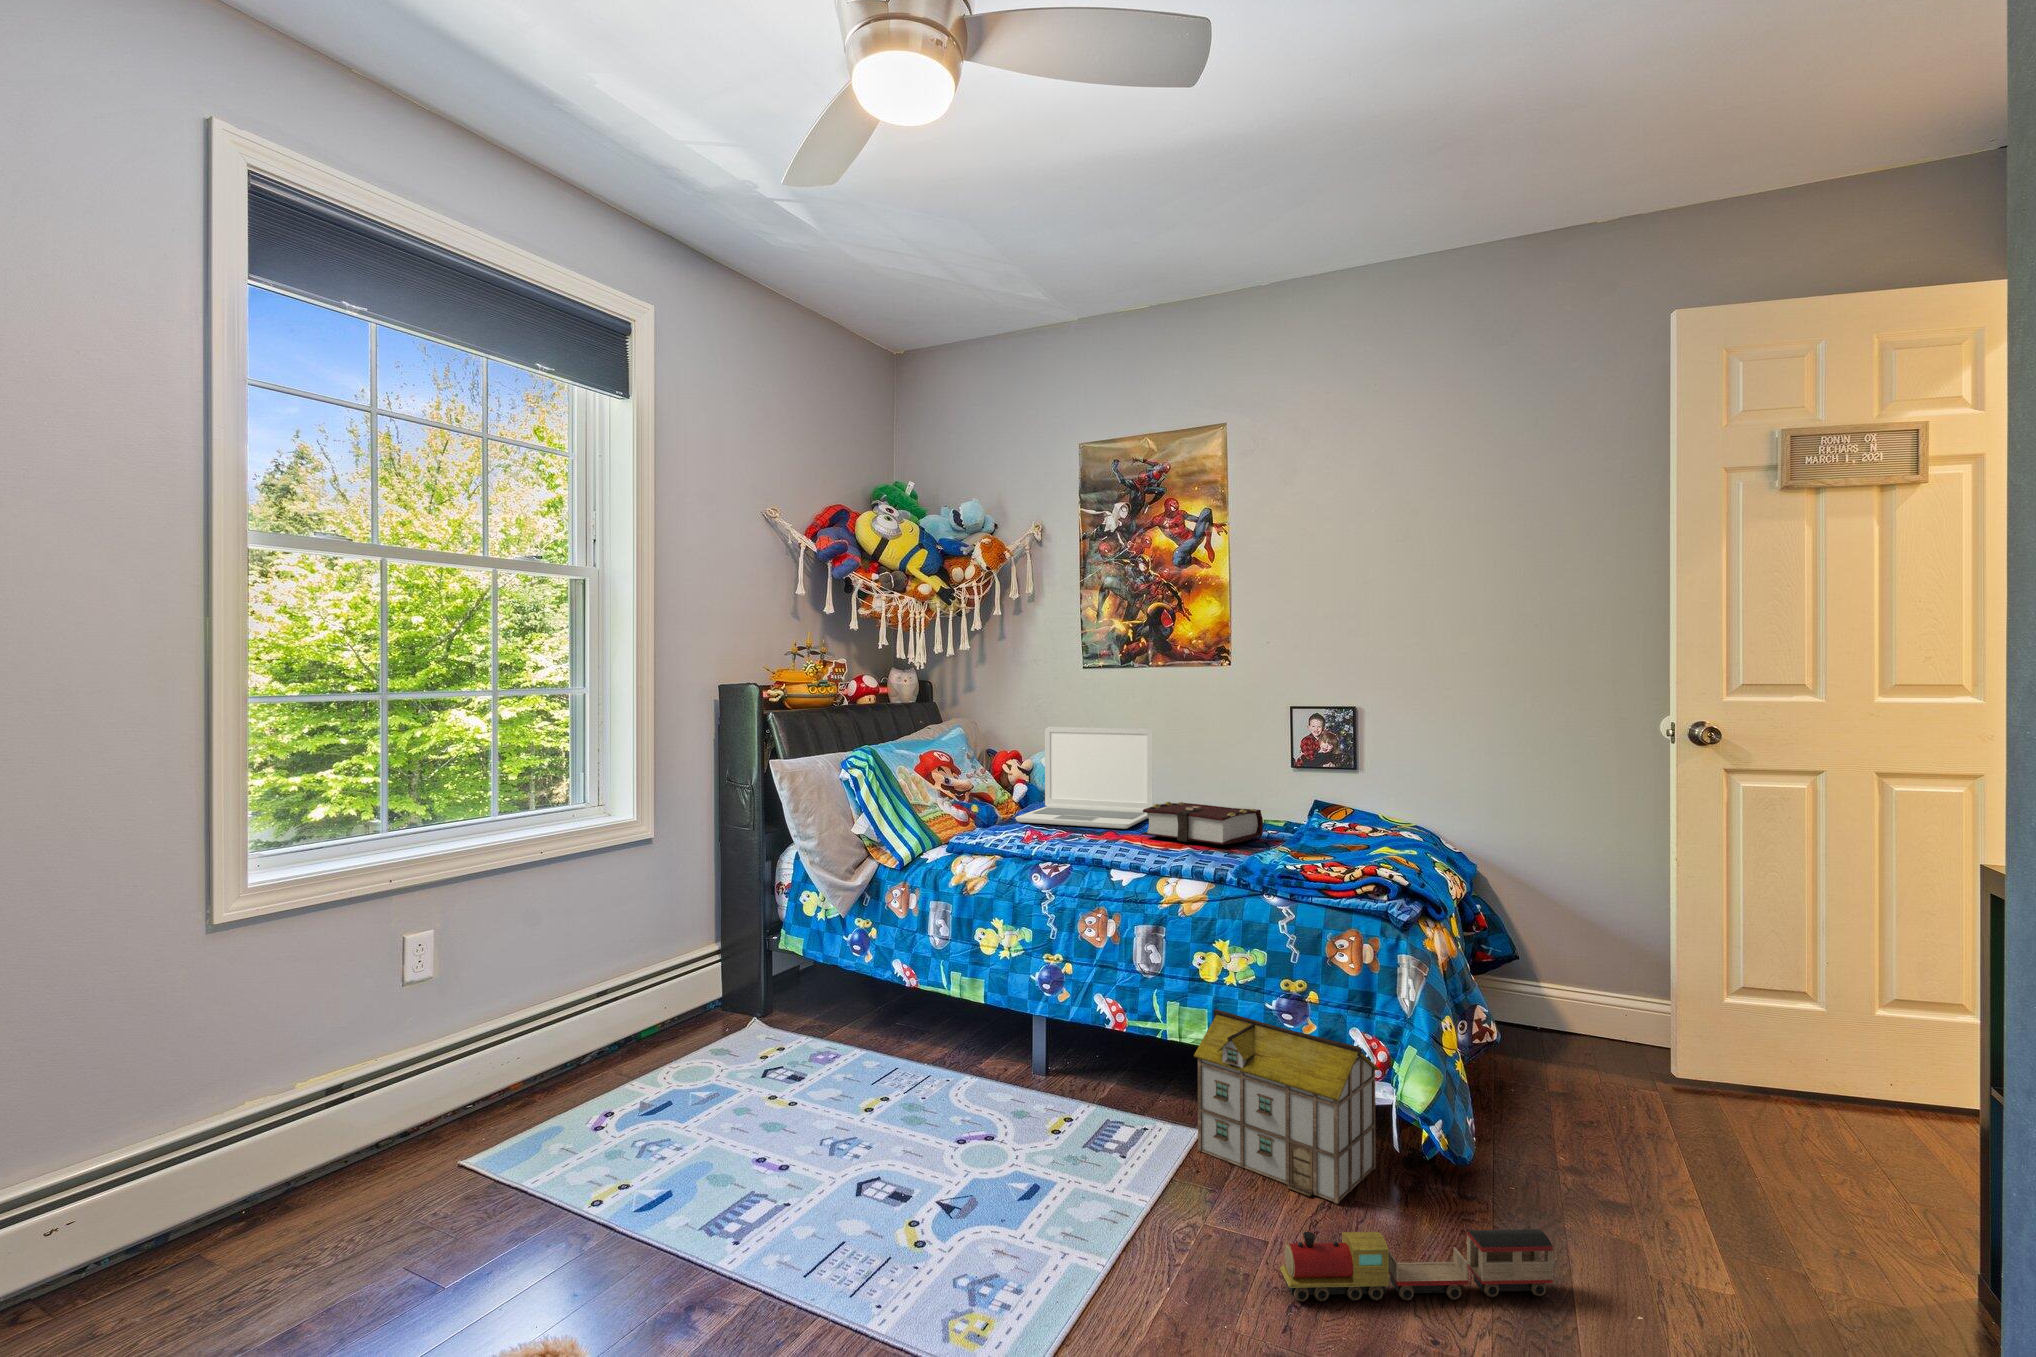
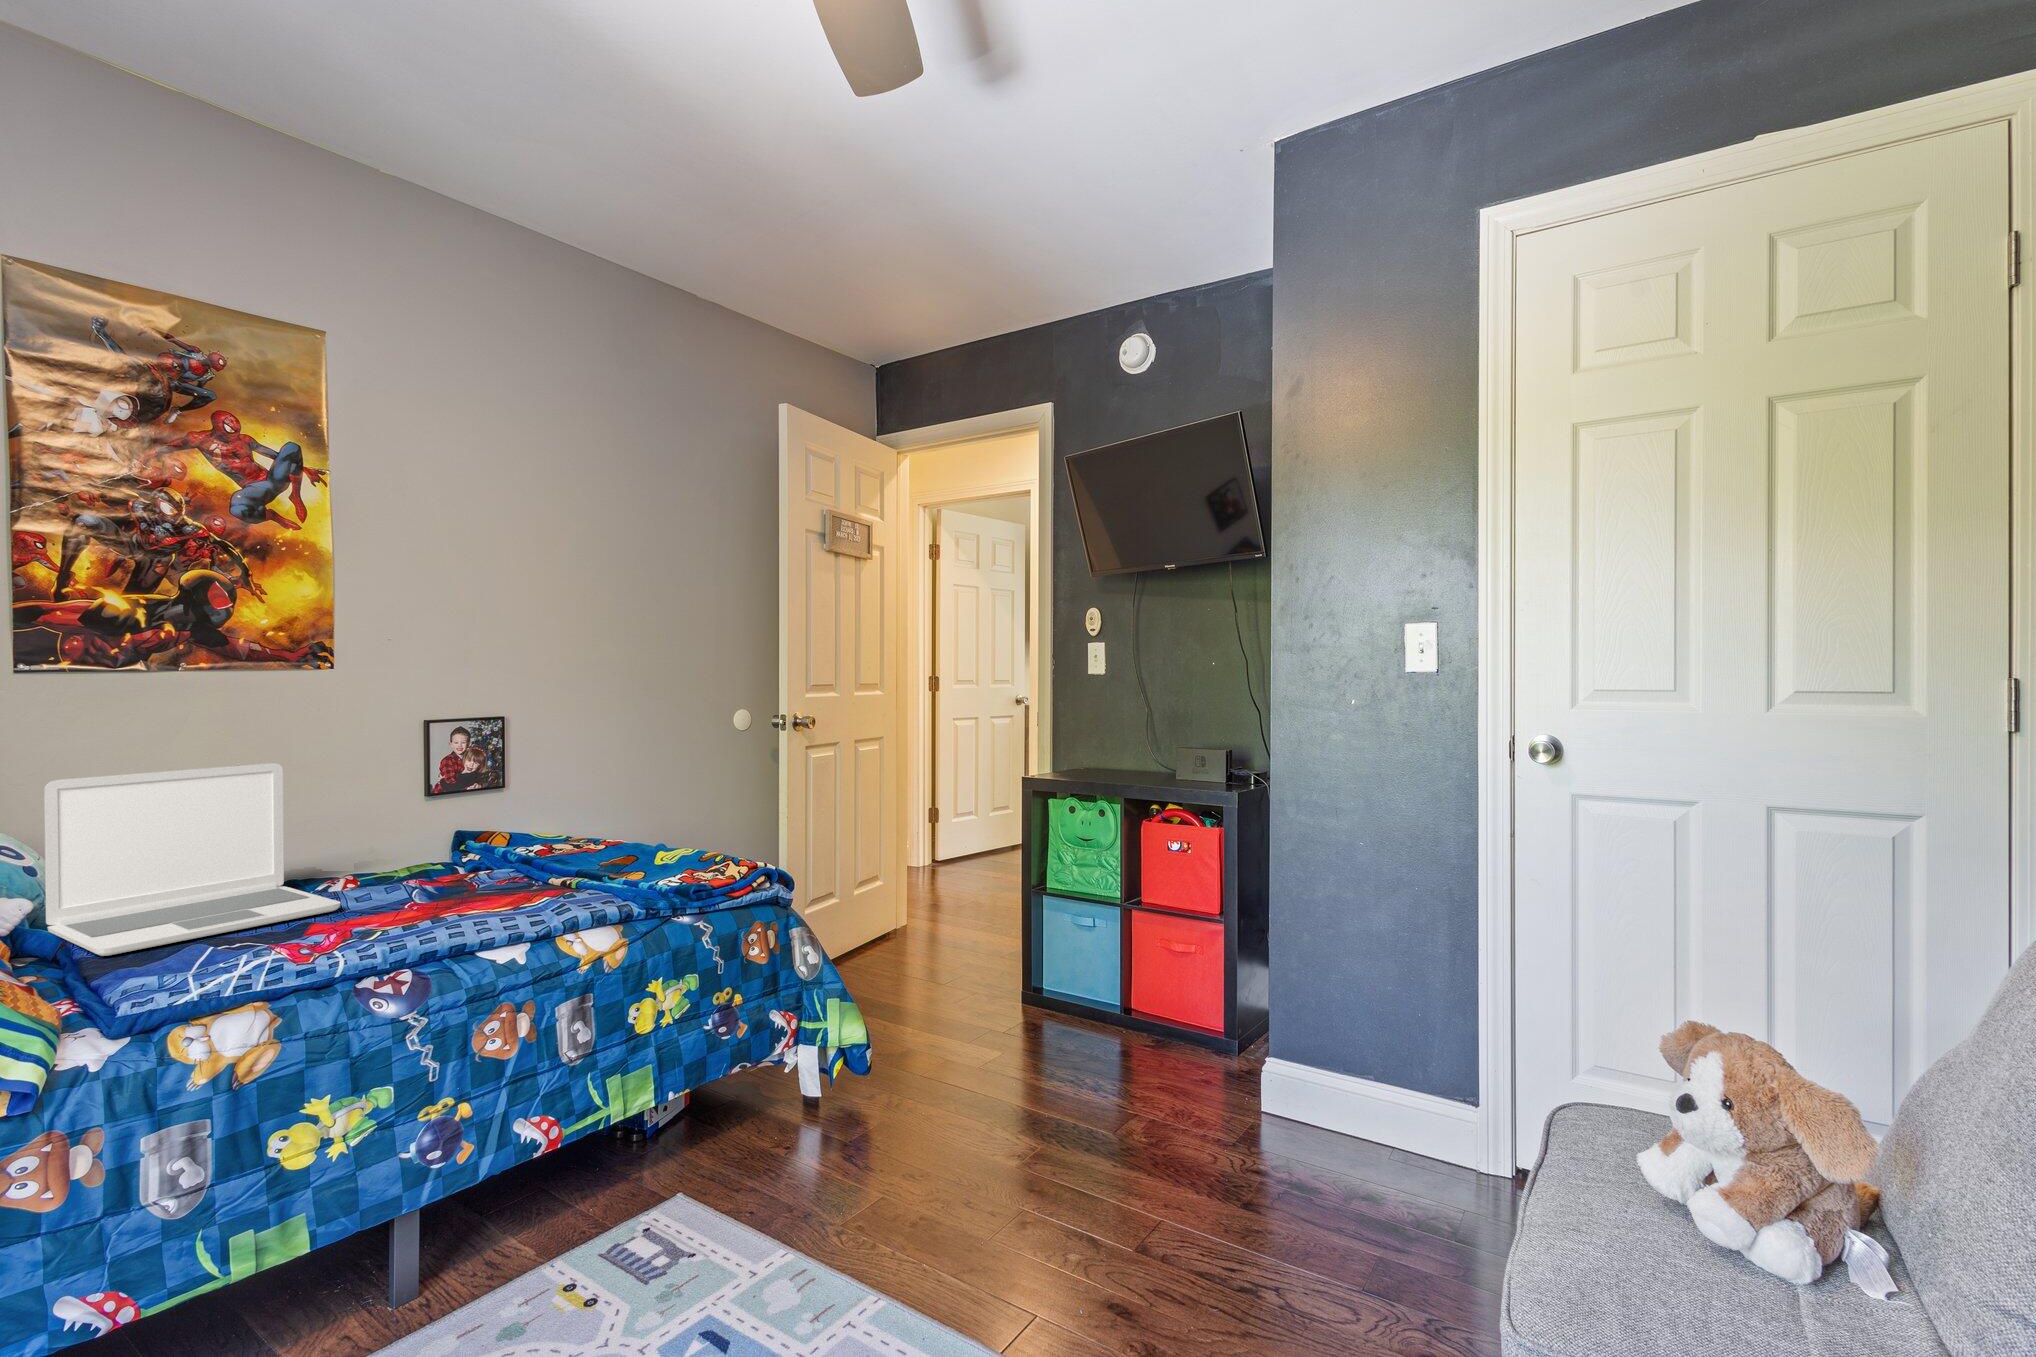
book: present [1142,802,1263,845] -> none [397,841,547,907]
toy house: present [1194,1009,1378,1204] -> none [679,1013,858,1203]
toy train: present [1280,1229,1553,1302] -> none [945,1068,1000,1205]

